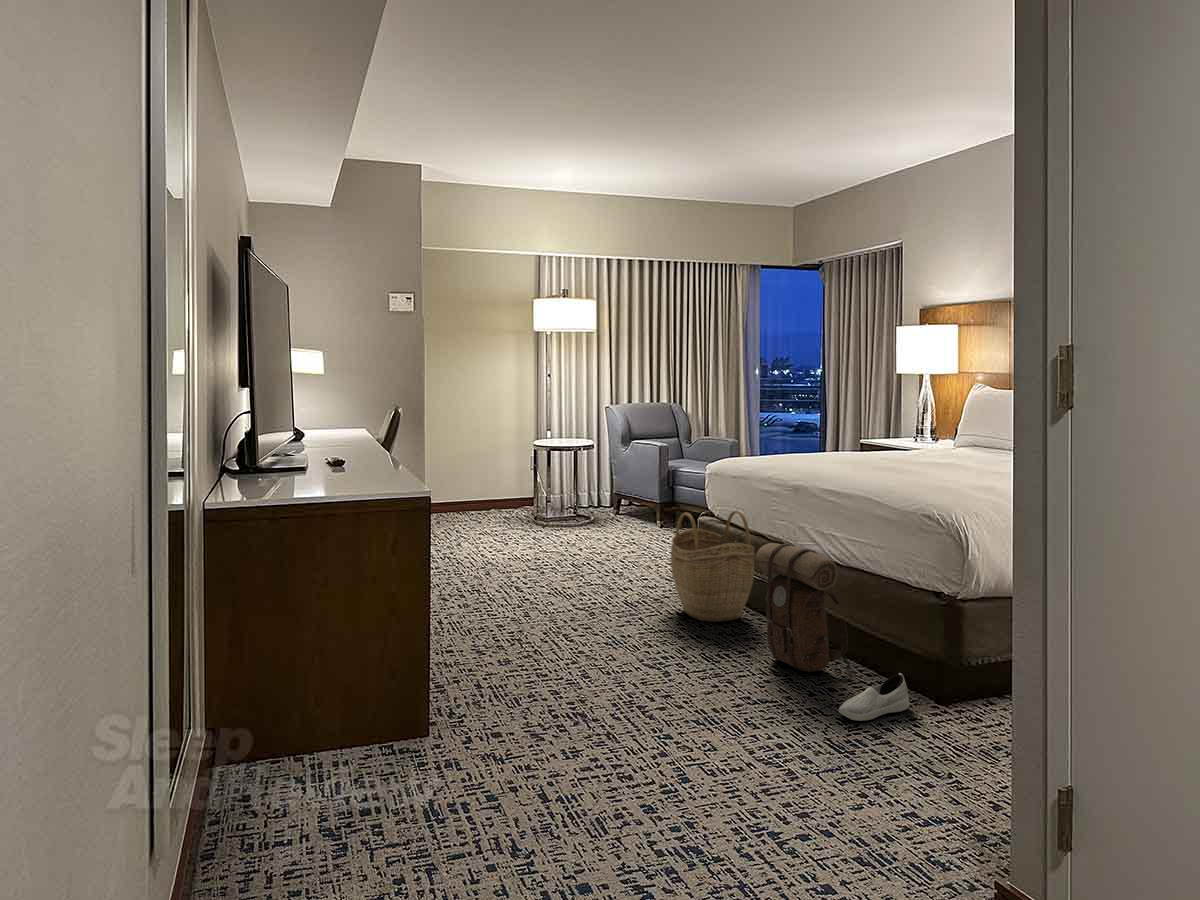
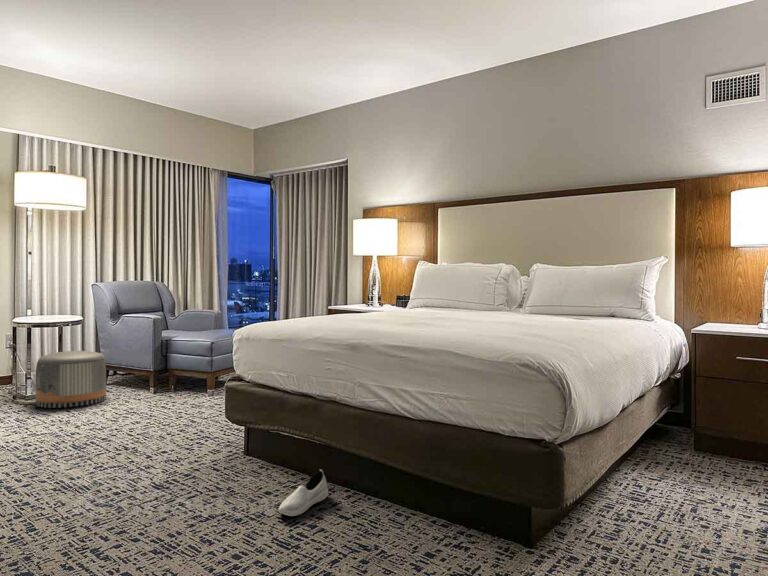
pouf: none [587,487,661,555] -> present [36,351,106,408]
woven basket: present [671,510,754,622] -> none [118,359,193,453]
backpack: present [755,543,849,672] -> none [198,380,275,482]

